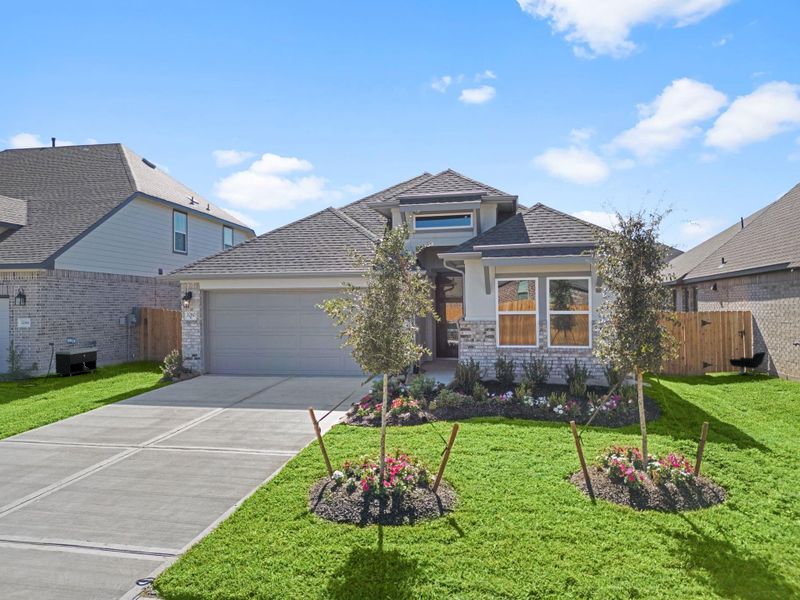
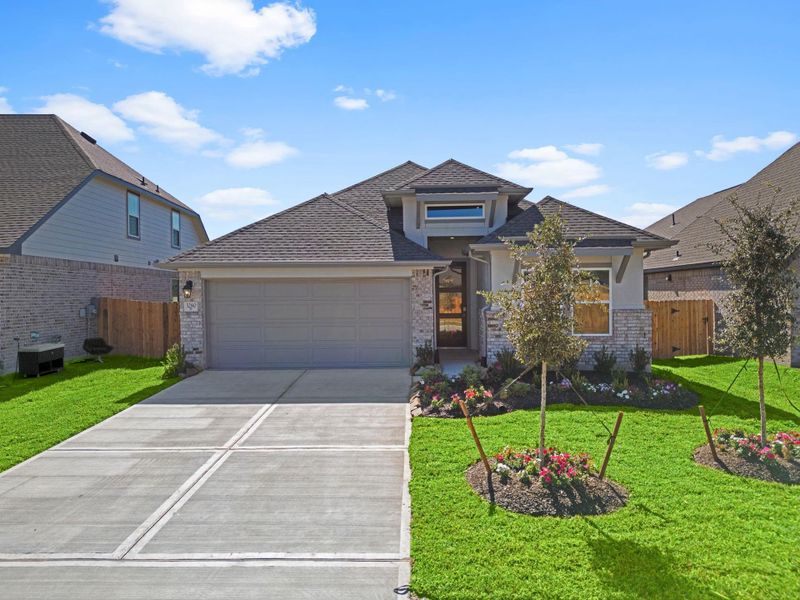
lounge chair: present [729,352,765,375] -> present [83,338,114,361]

